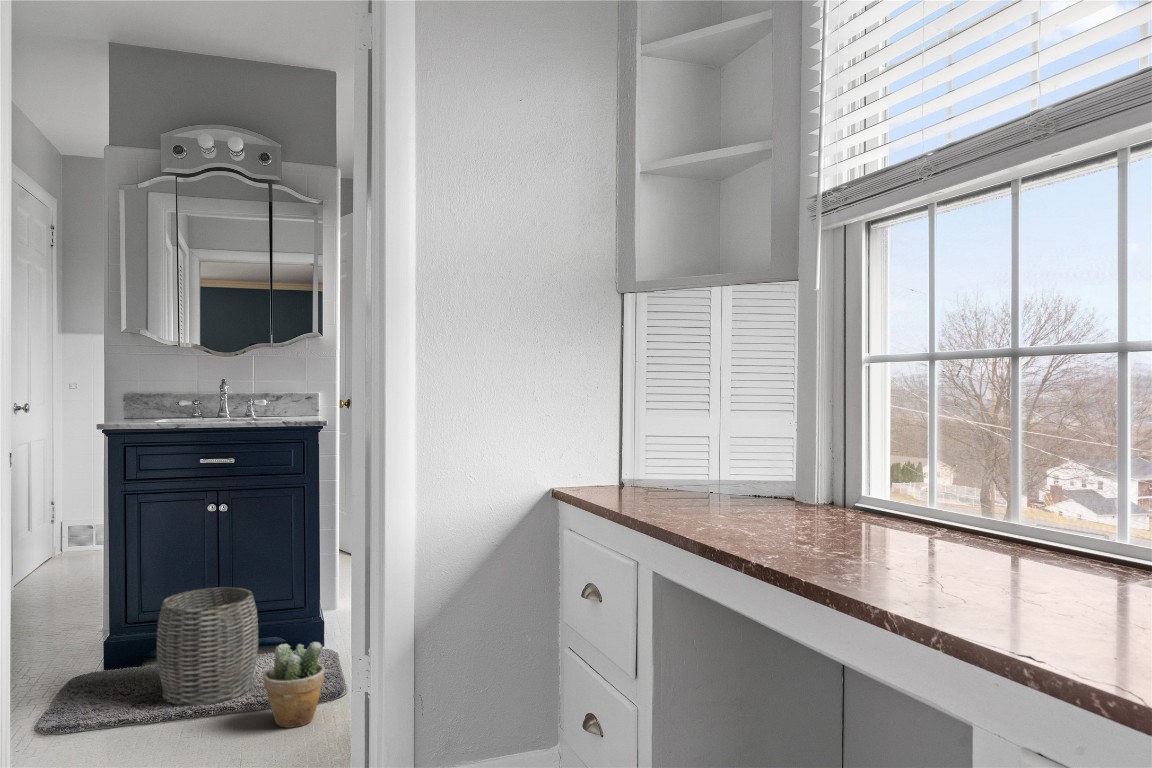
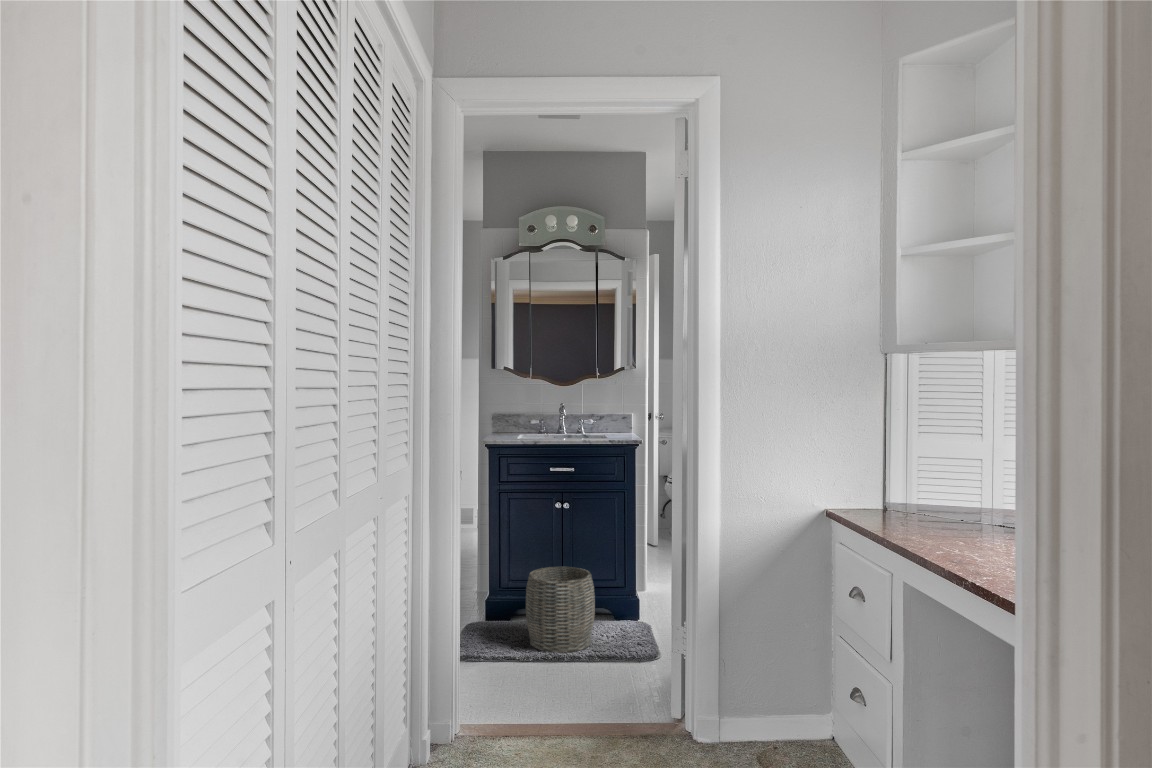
potted plant: present [263,642,325,728] -> none [602,613,646,676]

